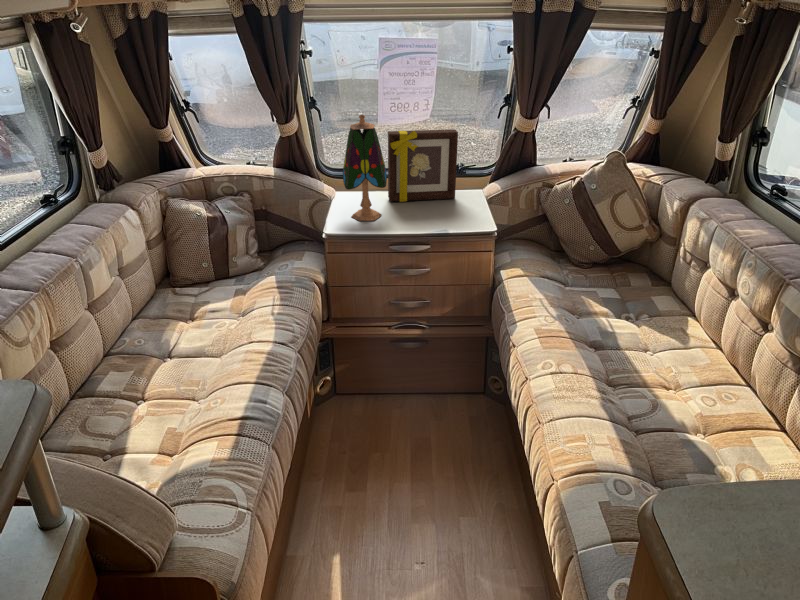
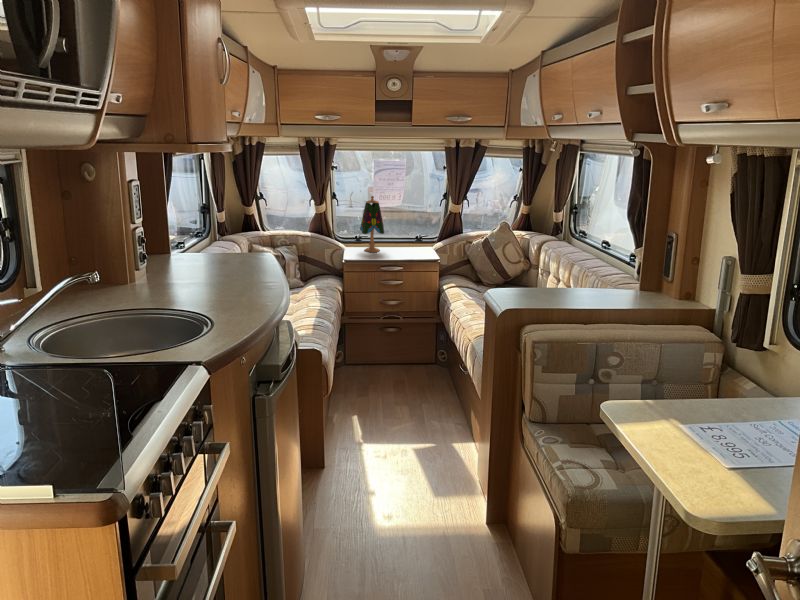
picture frame: present [388,129,458,202] -> none [381,207,420,246]

